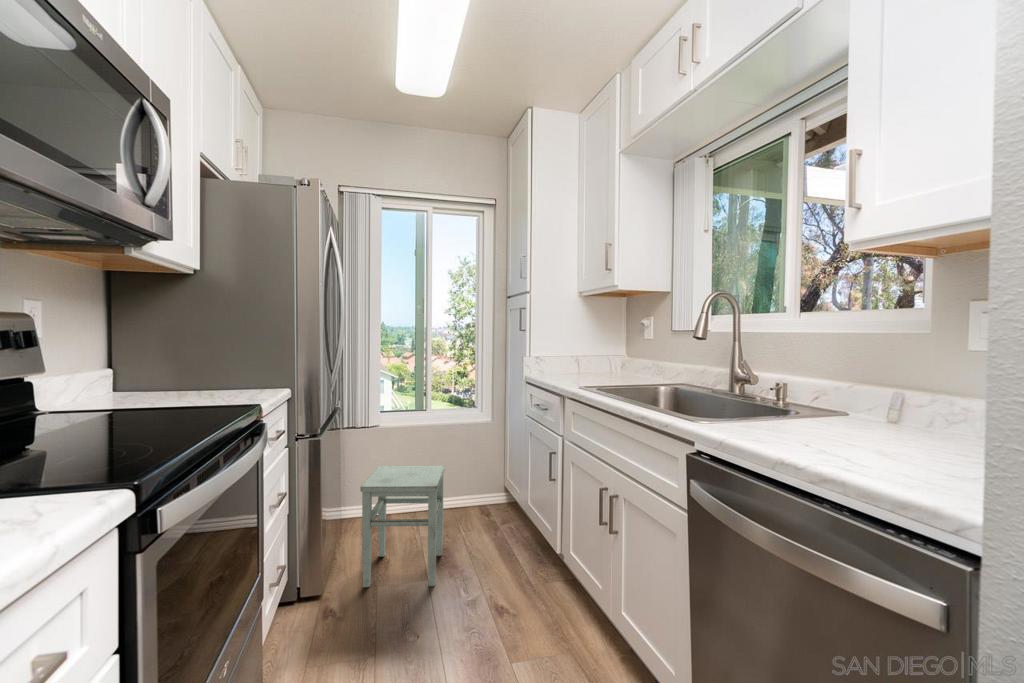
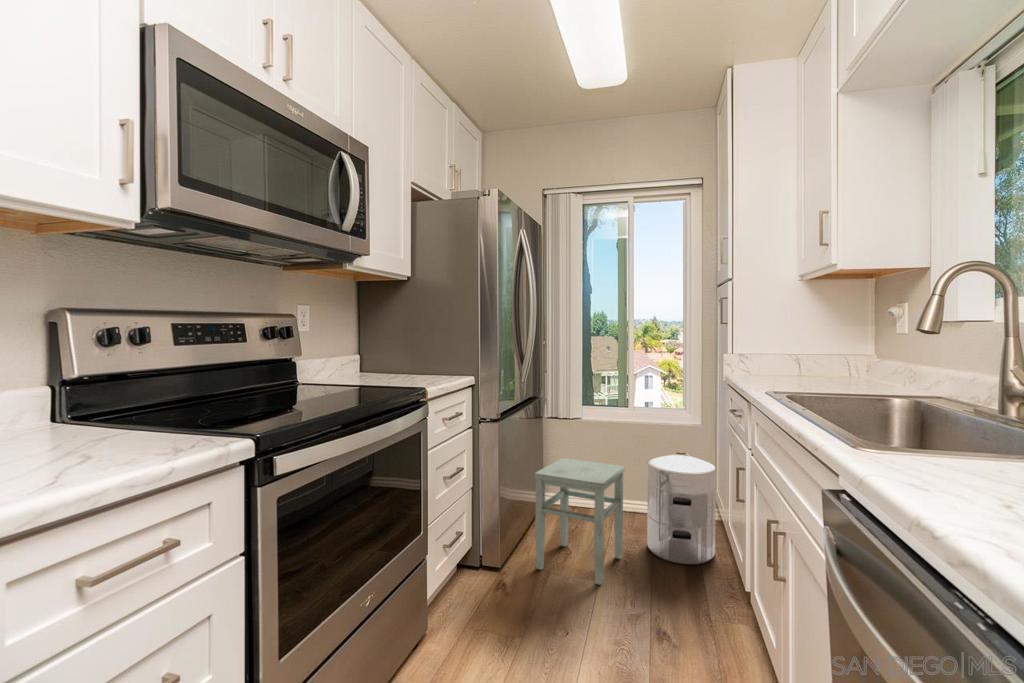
waste bin: none [460,446,520,547] -> present [647,452,716,564]

